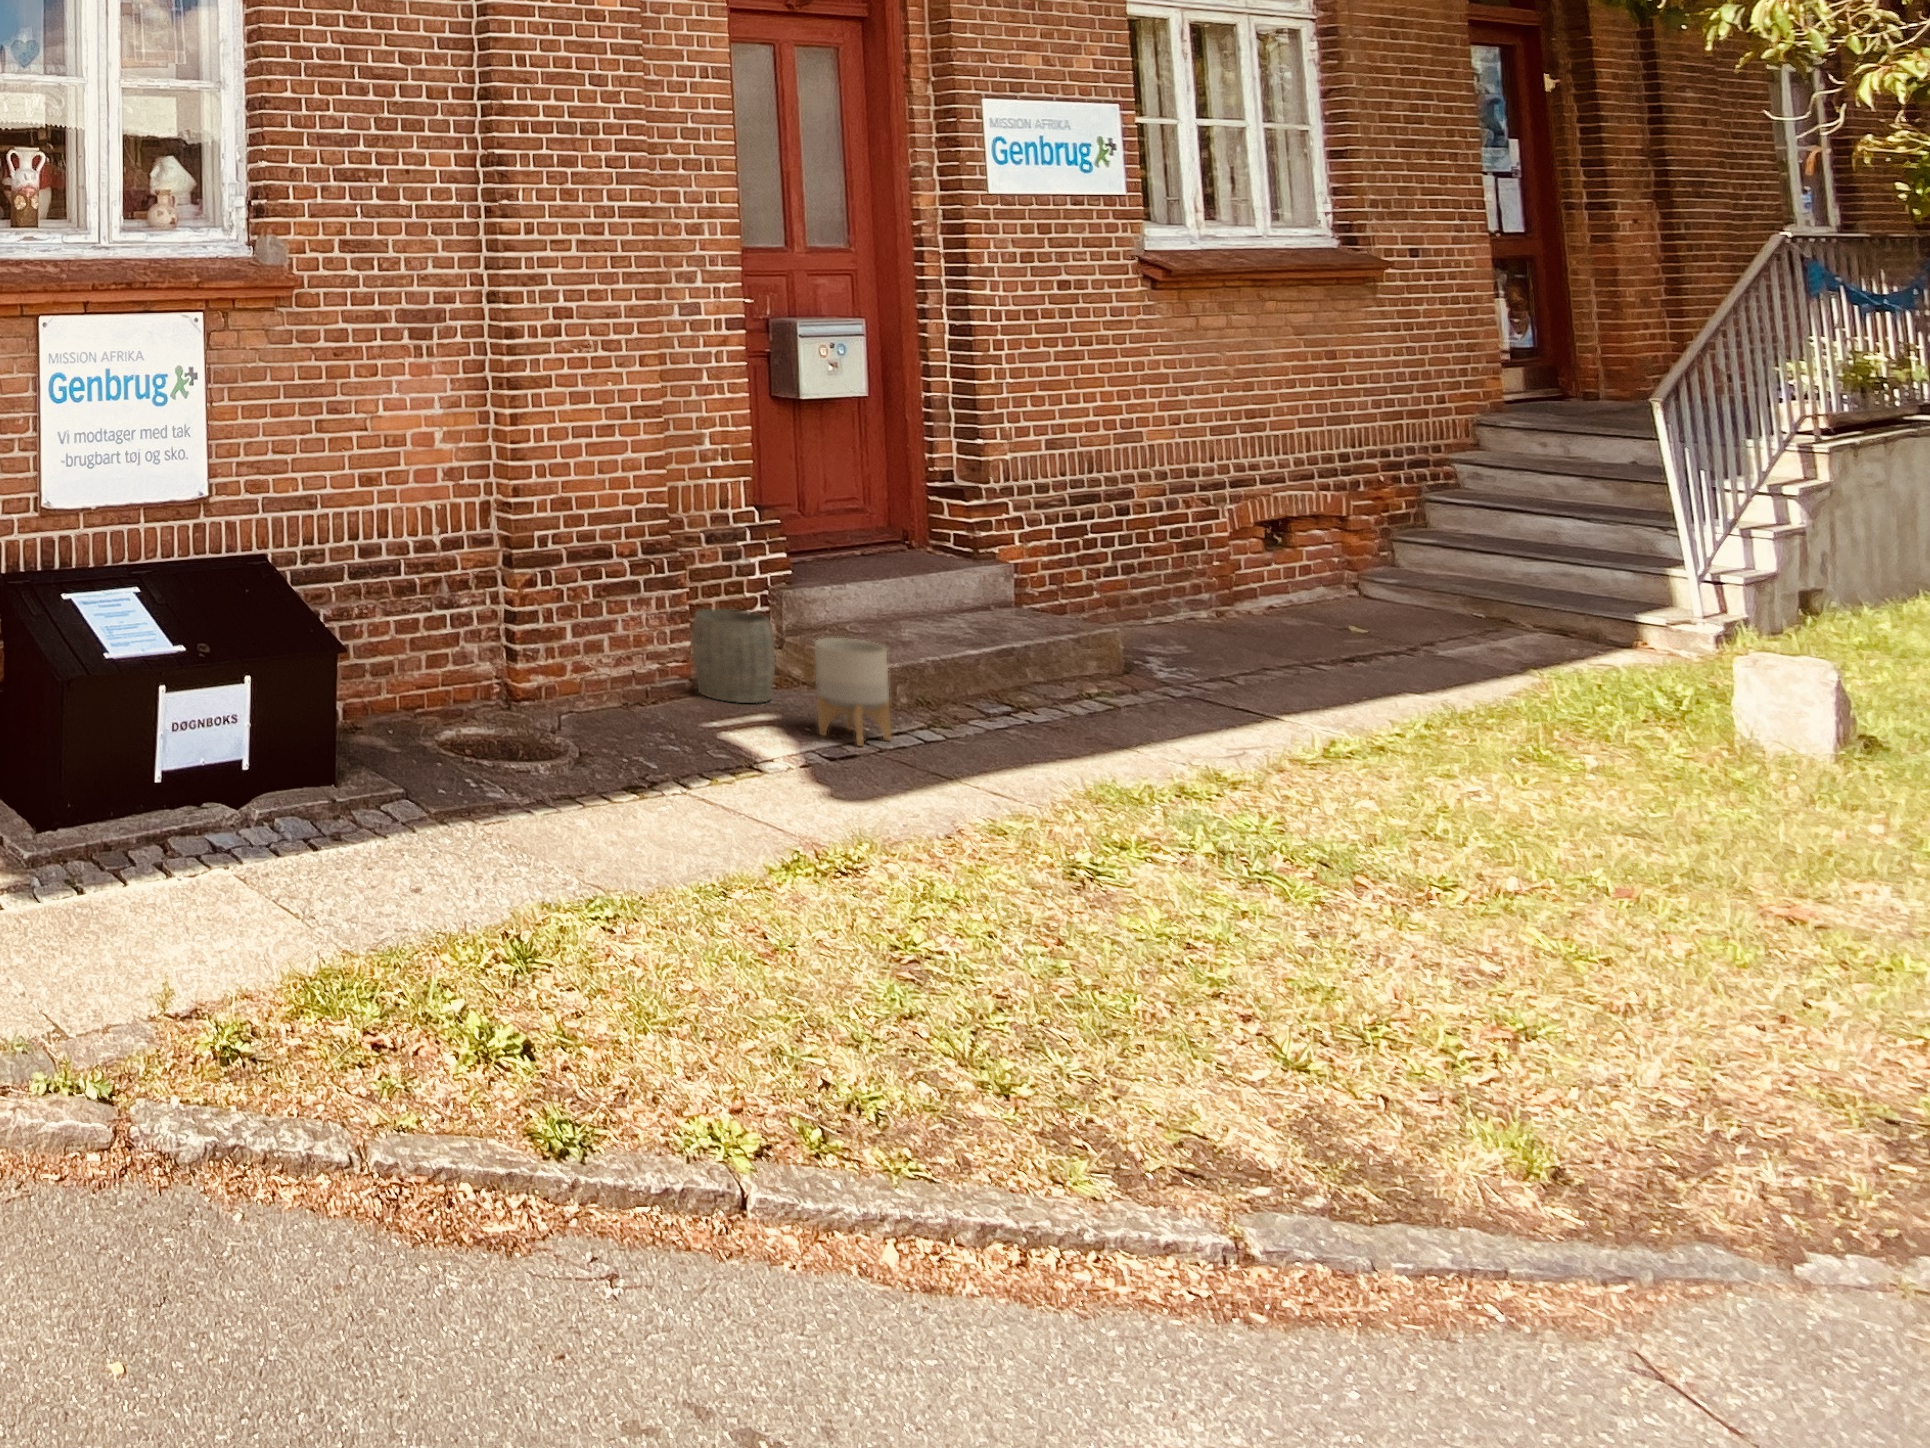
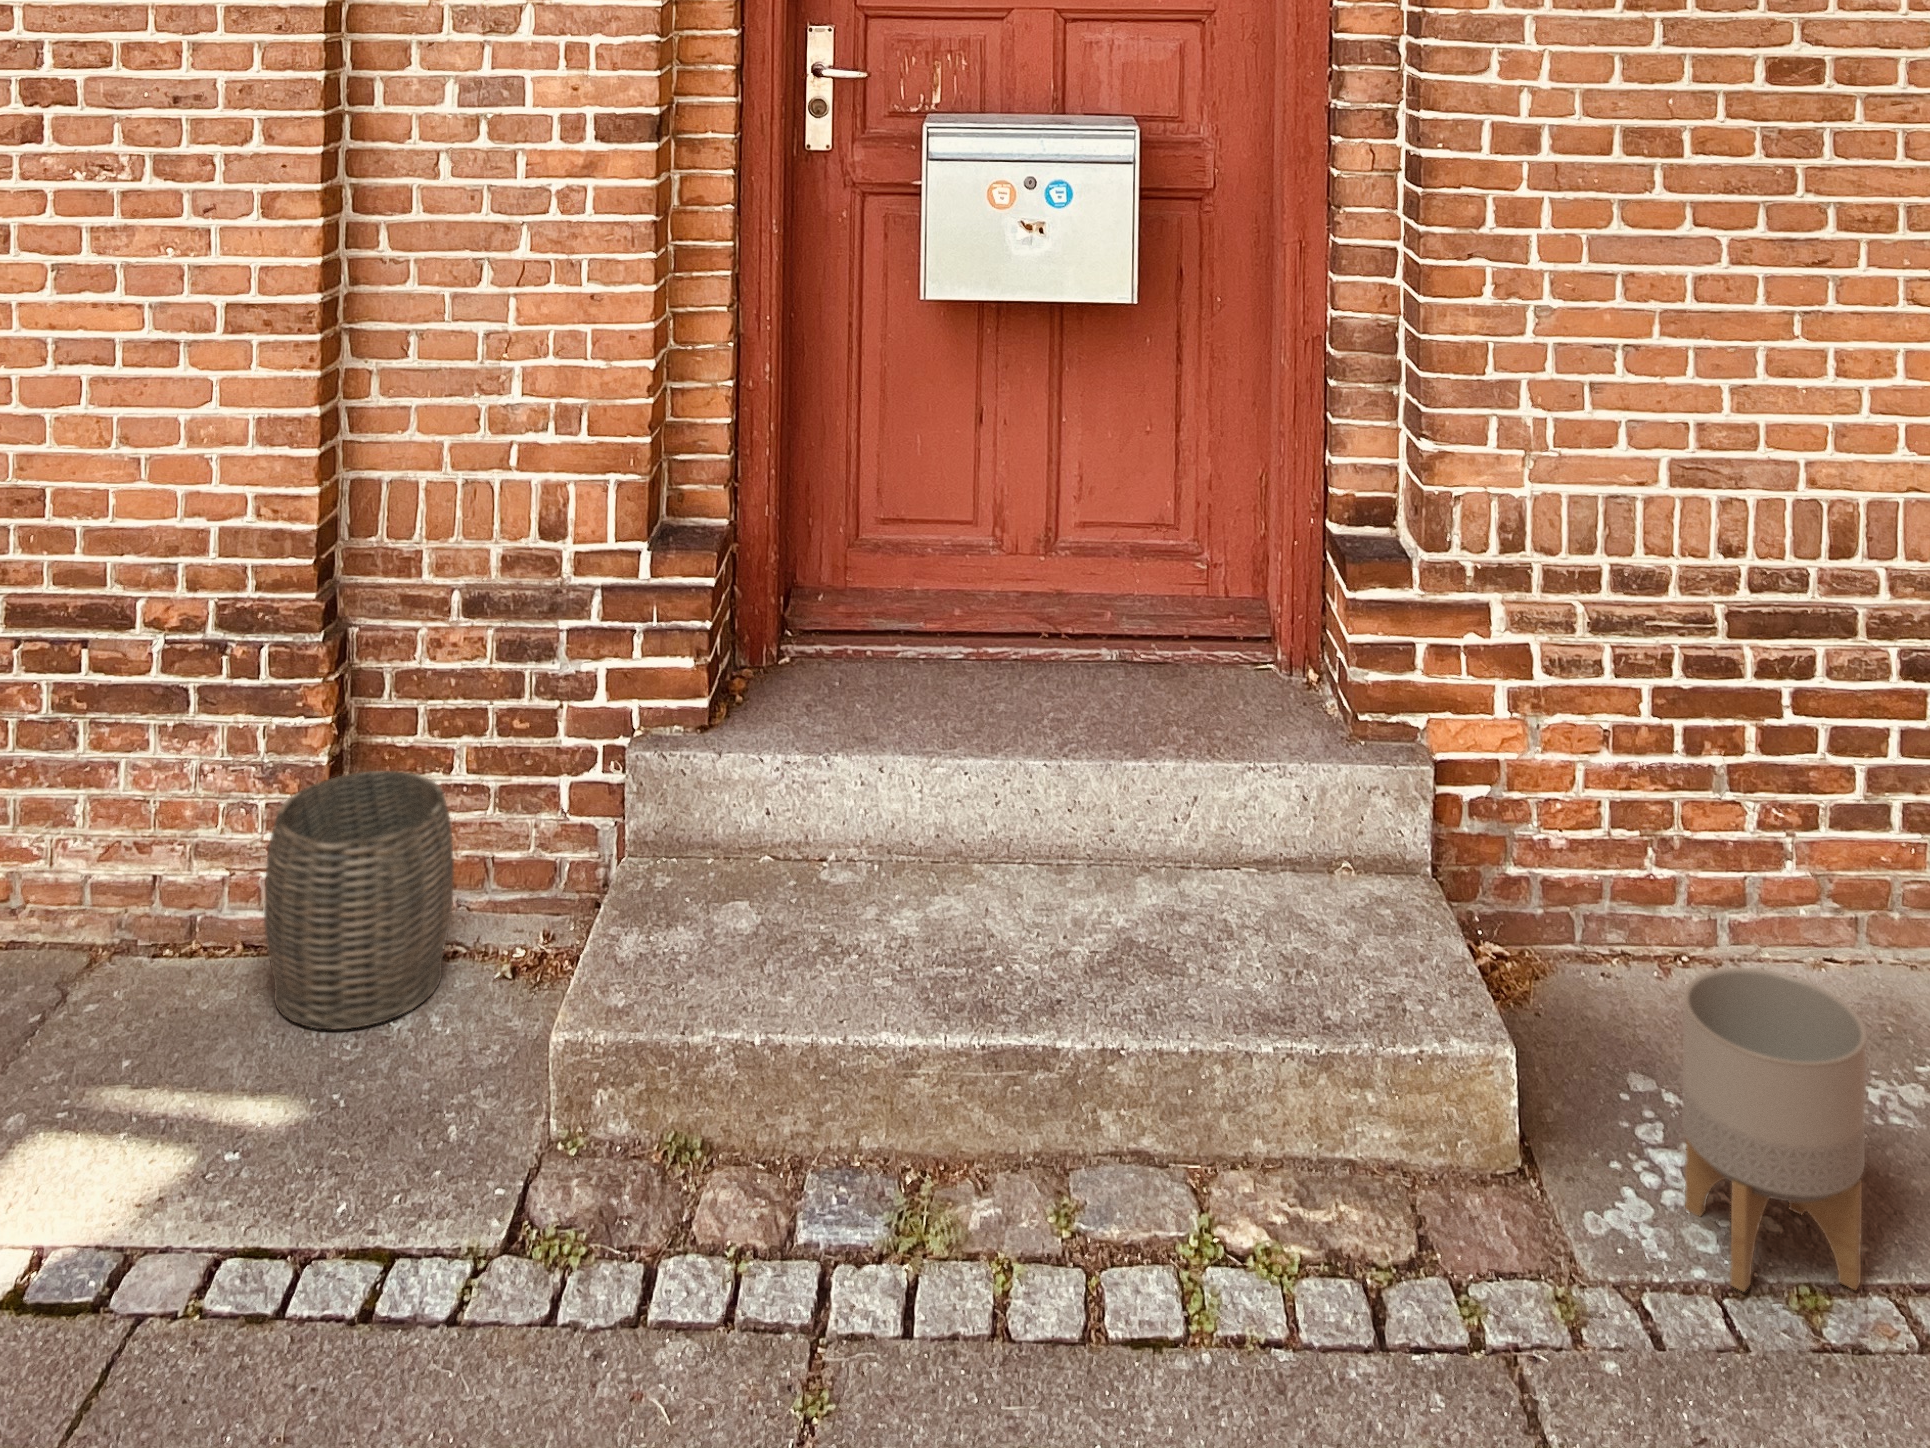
planter: present [815,638,891,746] -> present [1682,968,1867,1291]

